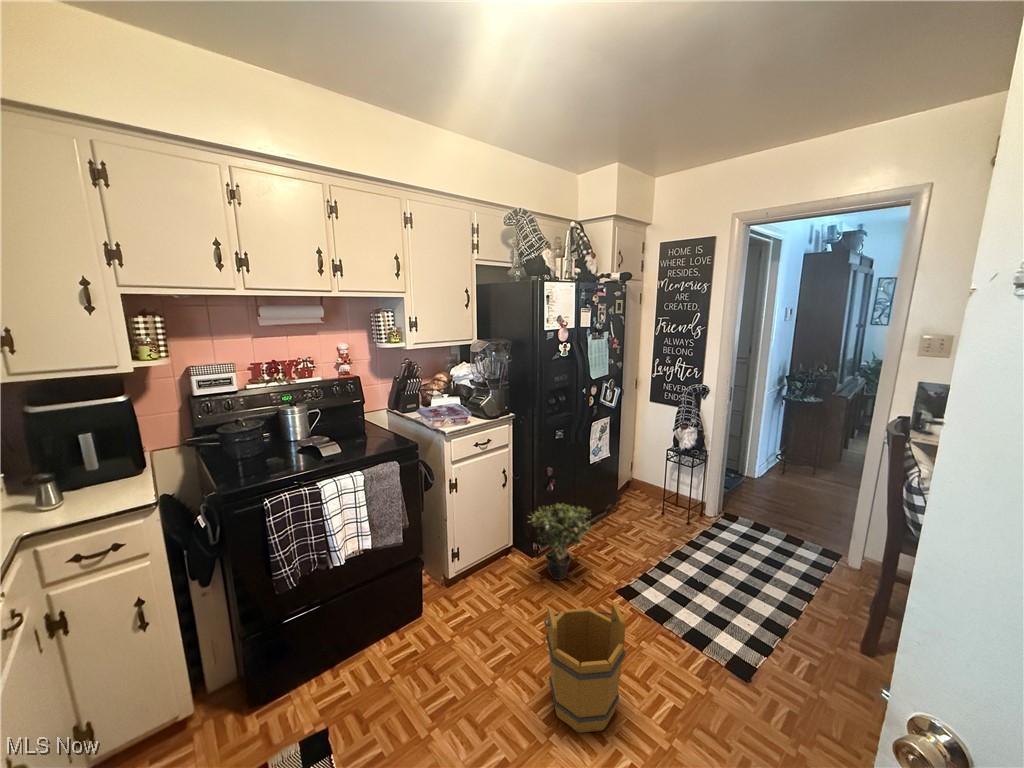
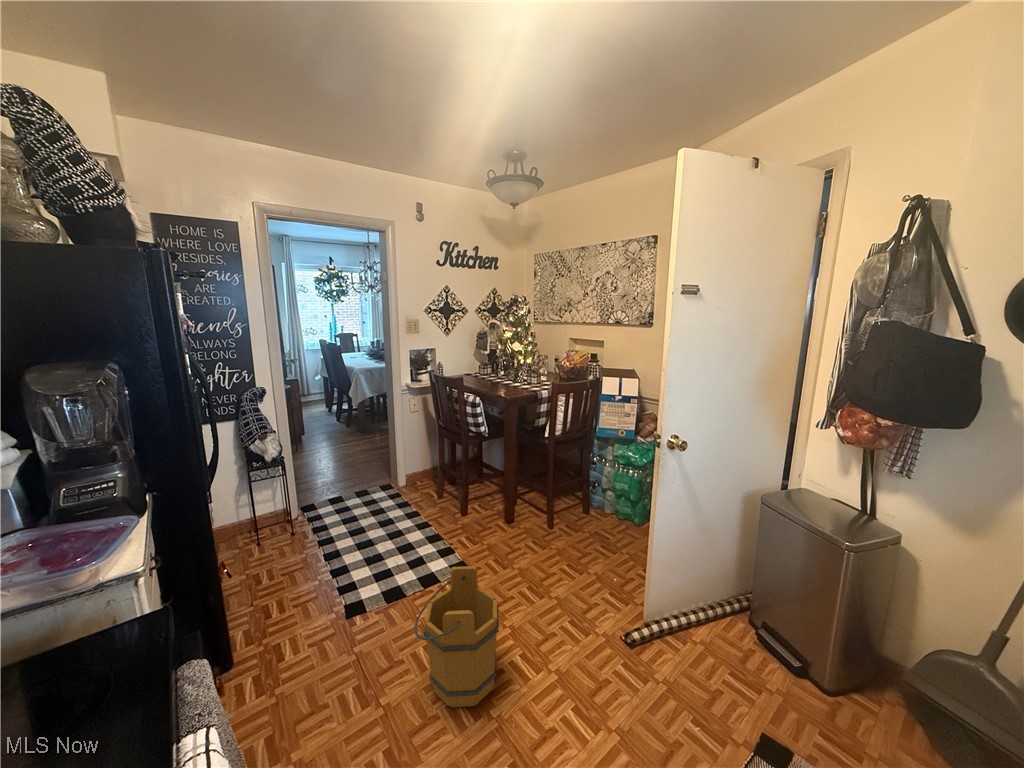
potted plant: present [529,503,591,580] -> none [220,559,322,685]

